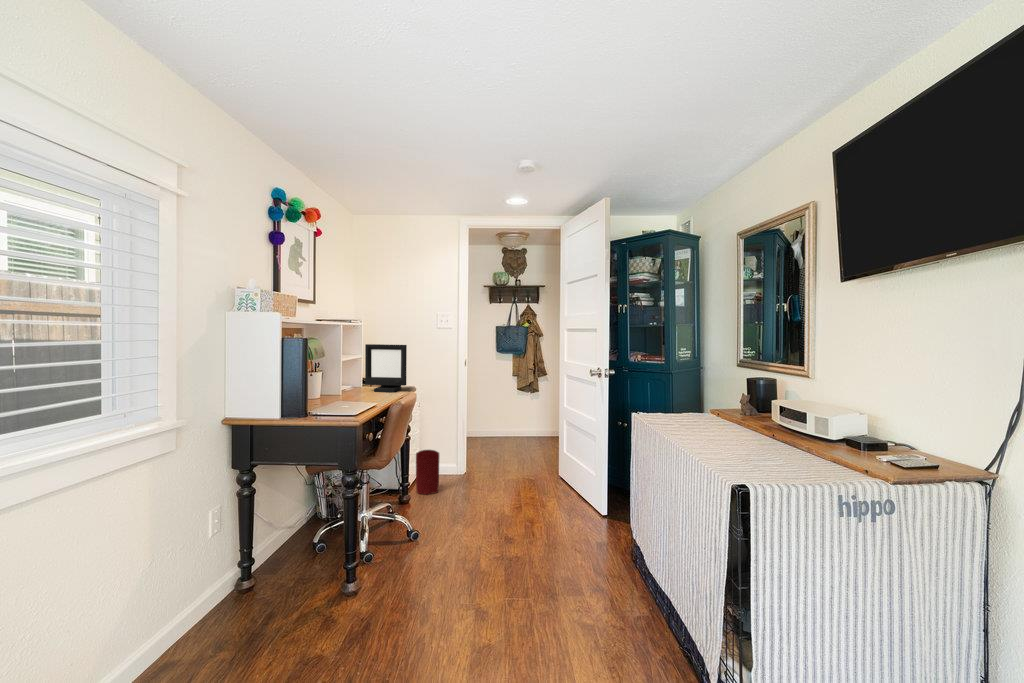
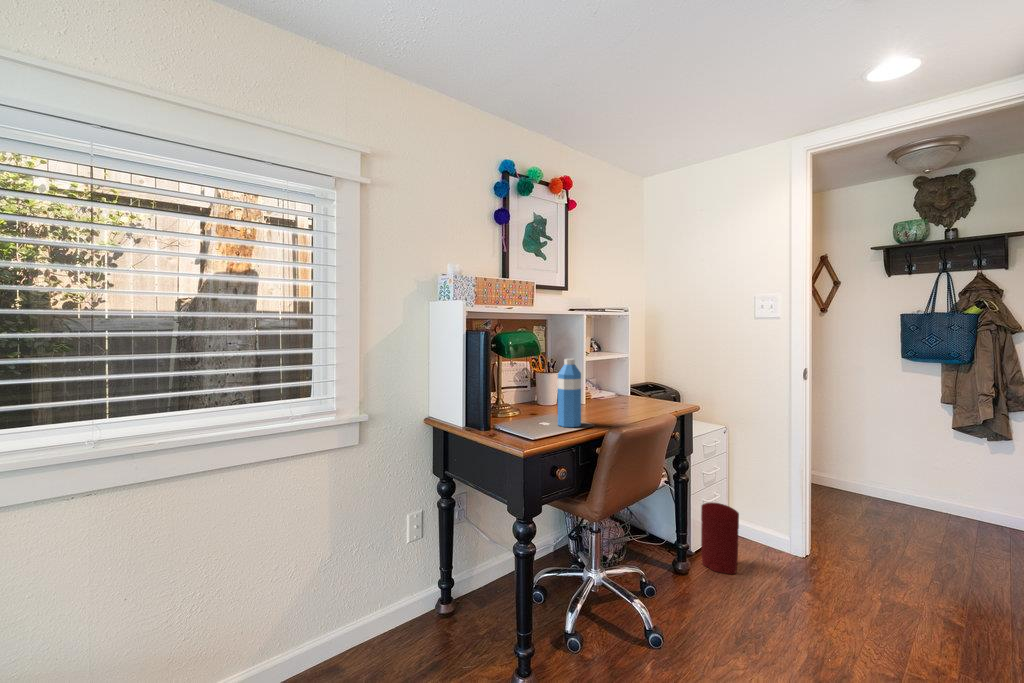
picture frame: present [365,344,407,392] -> none [613,342,665,412]
water bottle: none [353,357,371,406] -> present [558,359,581,427]

